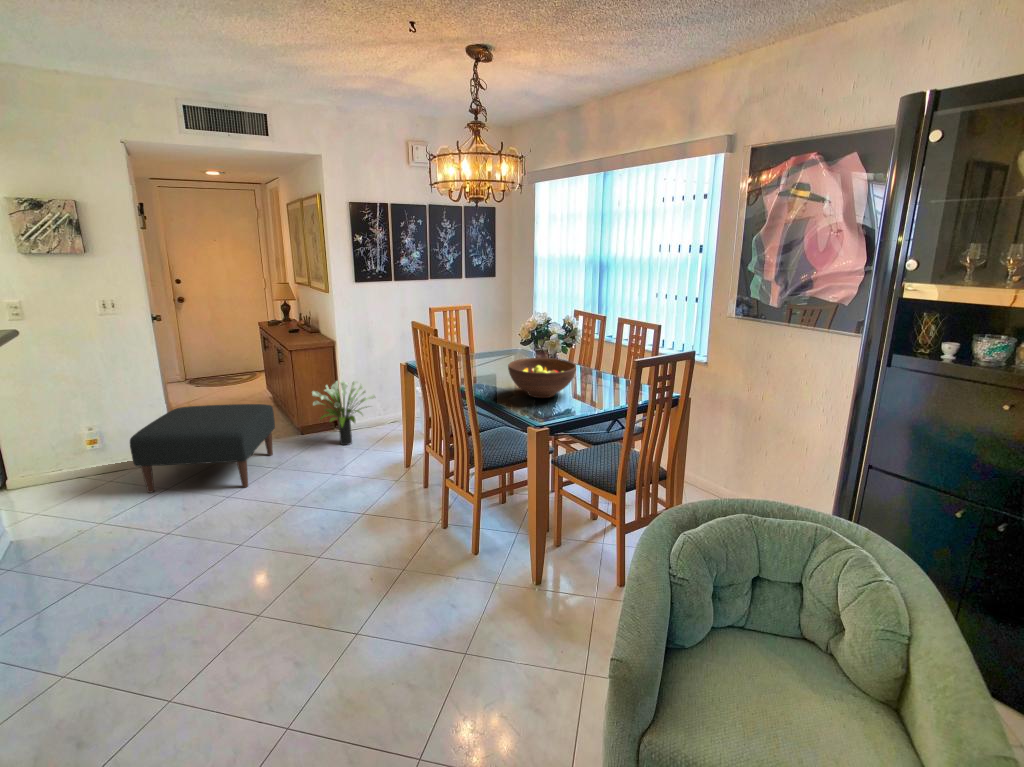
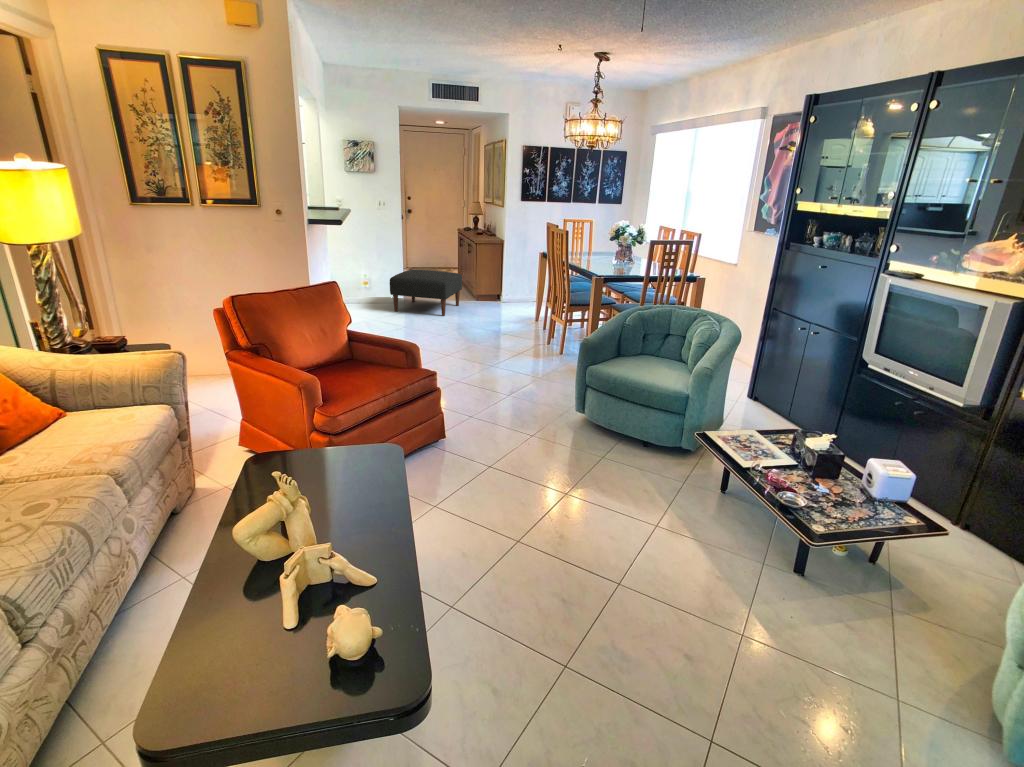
fruit bowl: present [508,358,576,398] -> none [594,248,636,270]
potted plant: present [312,381,375,445] -> none [485,264,524,307]

